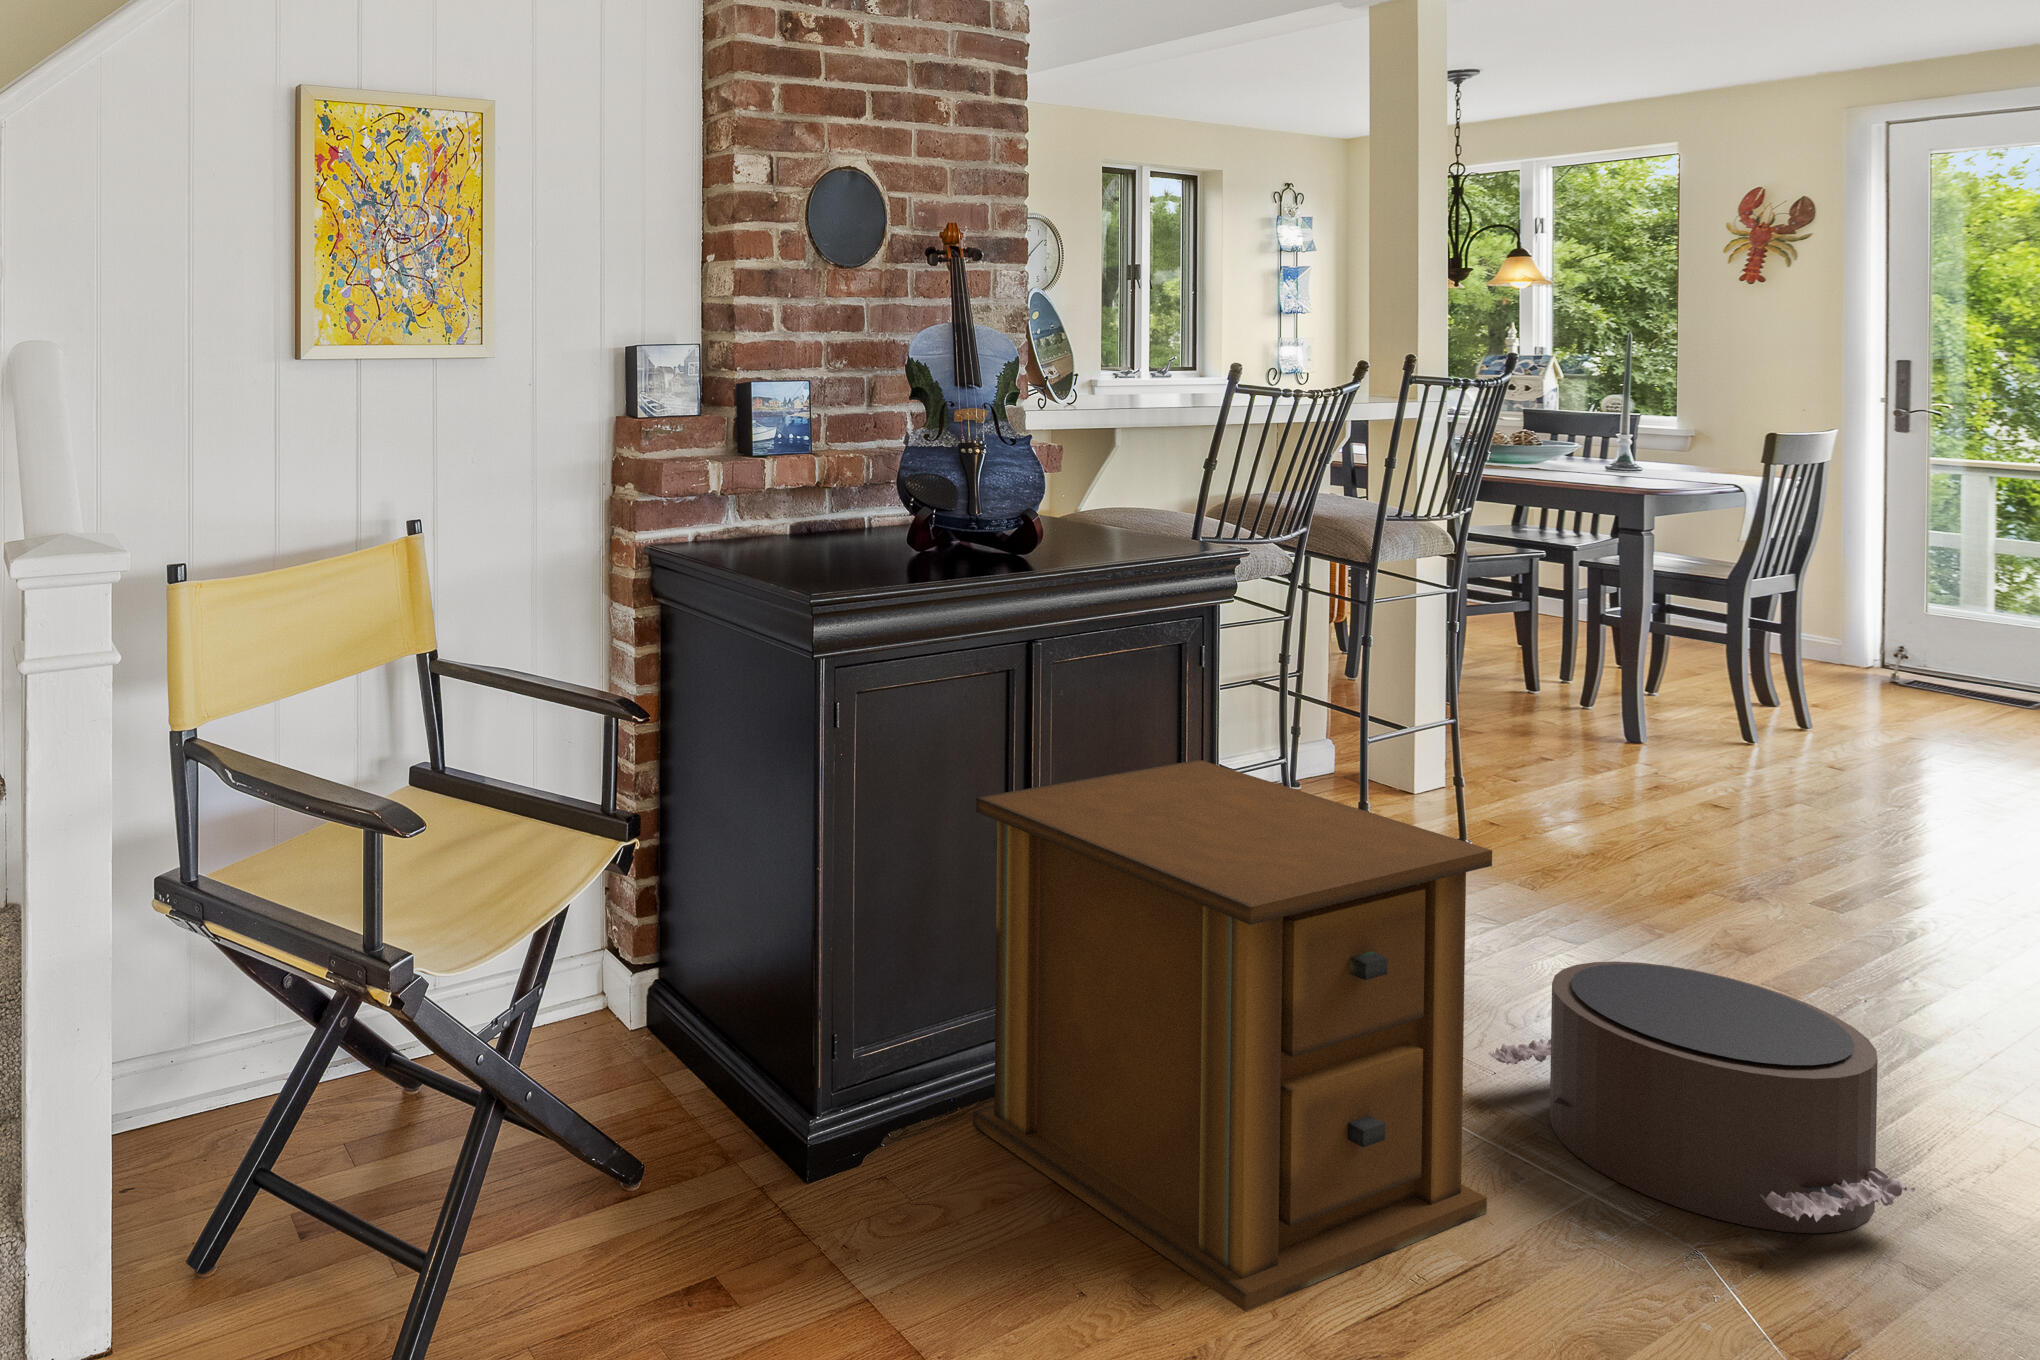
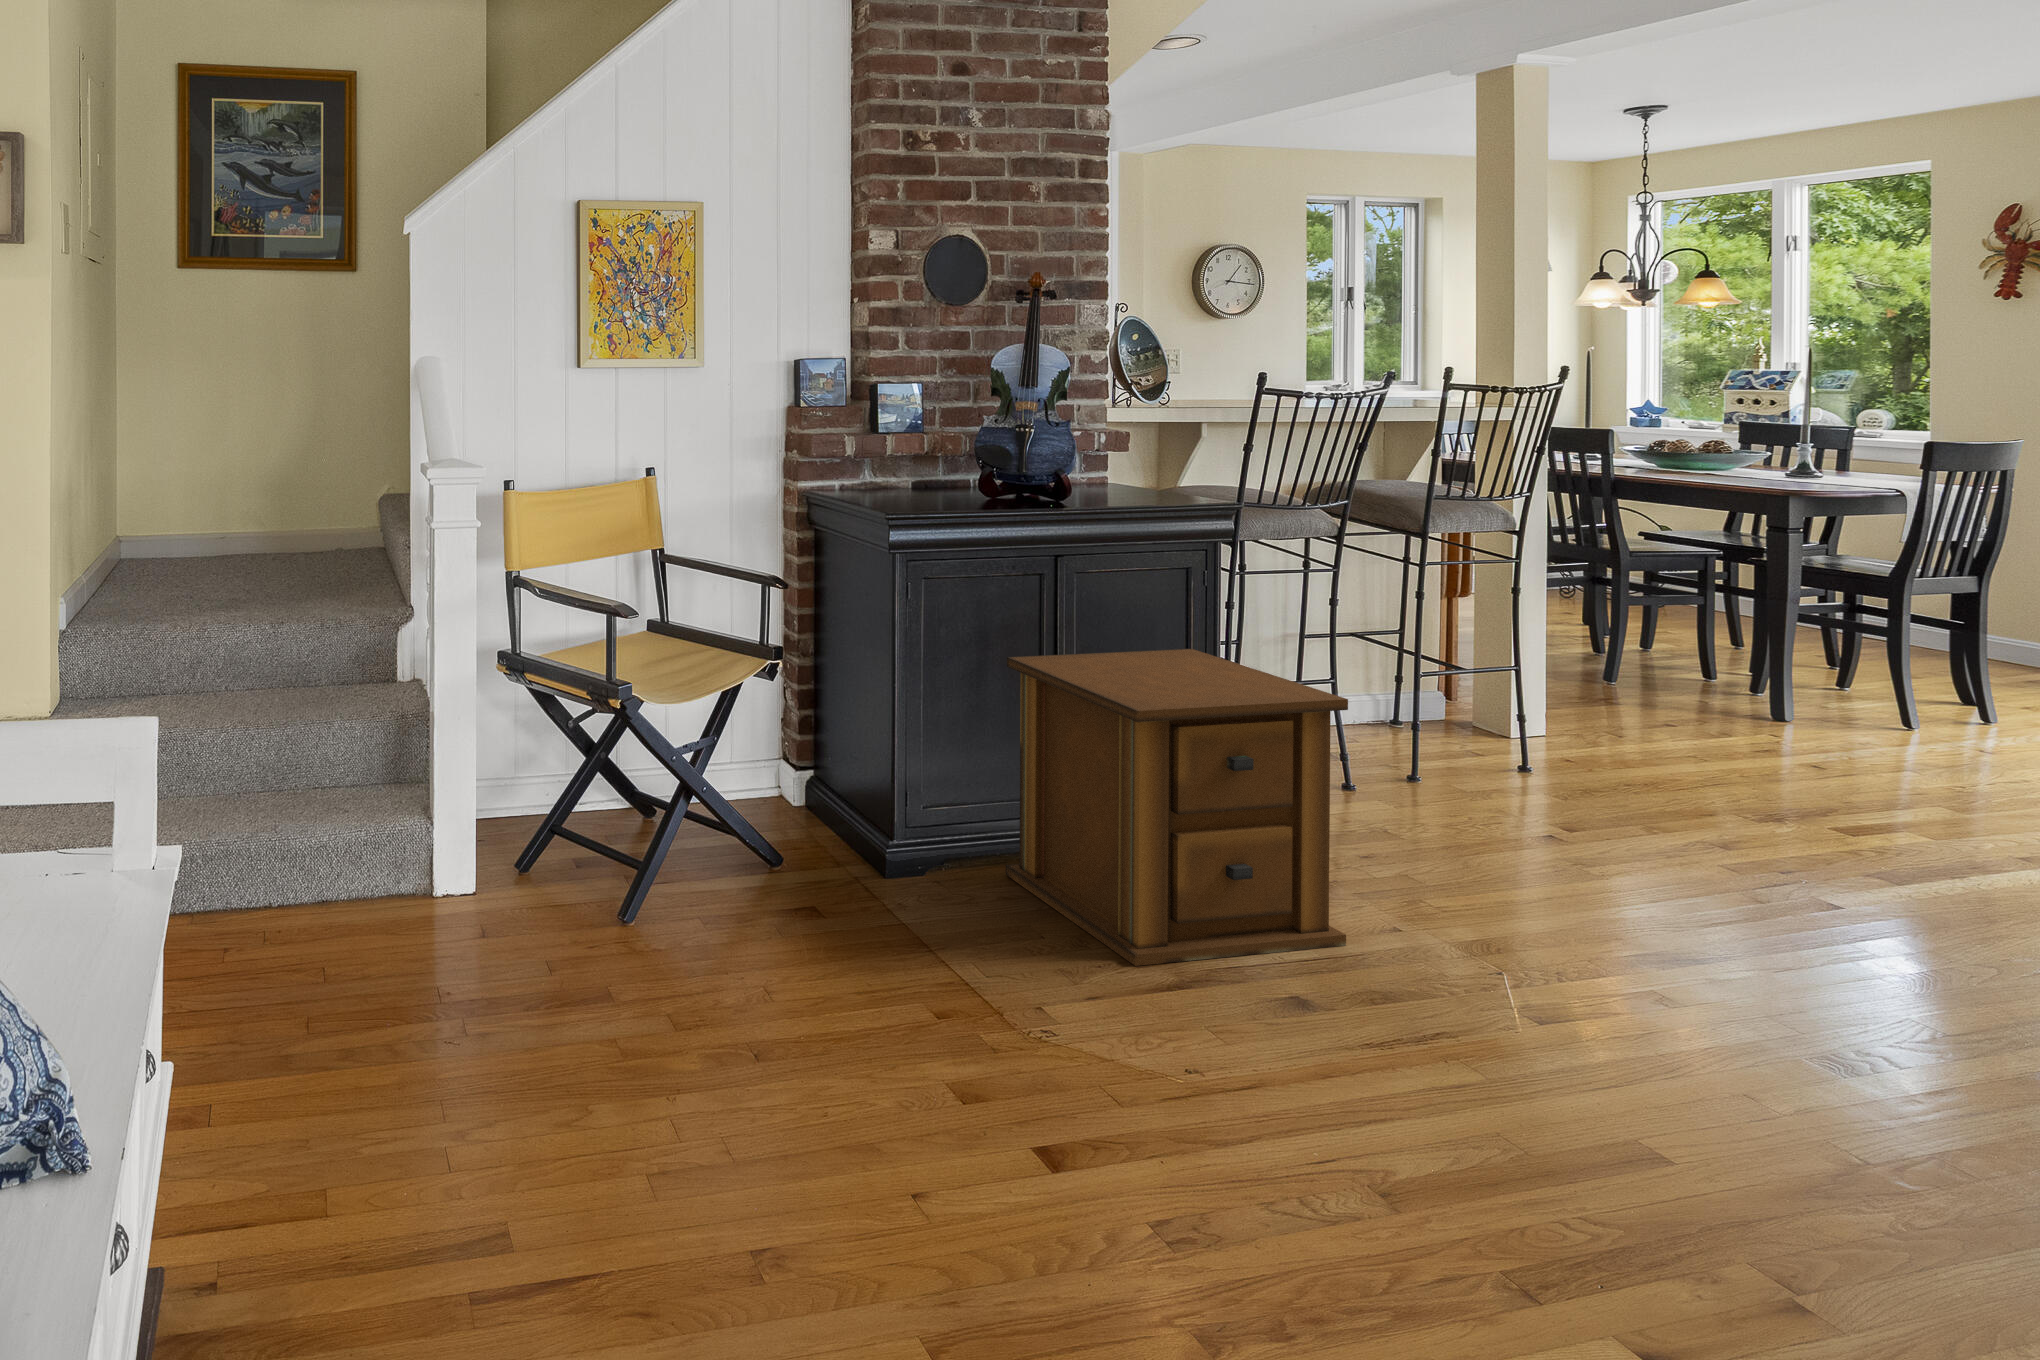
pouf: present [1488,961,1915,1233] -> none [1402,806,1670,979]

